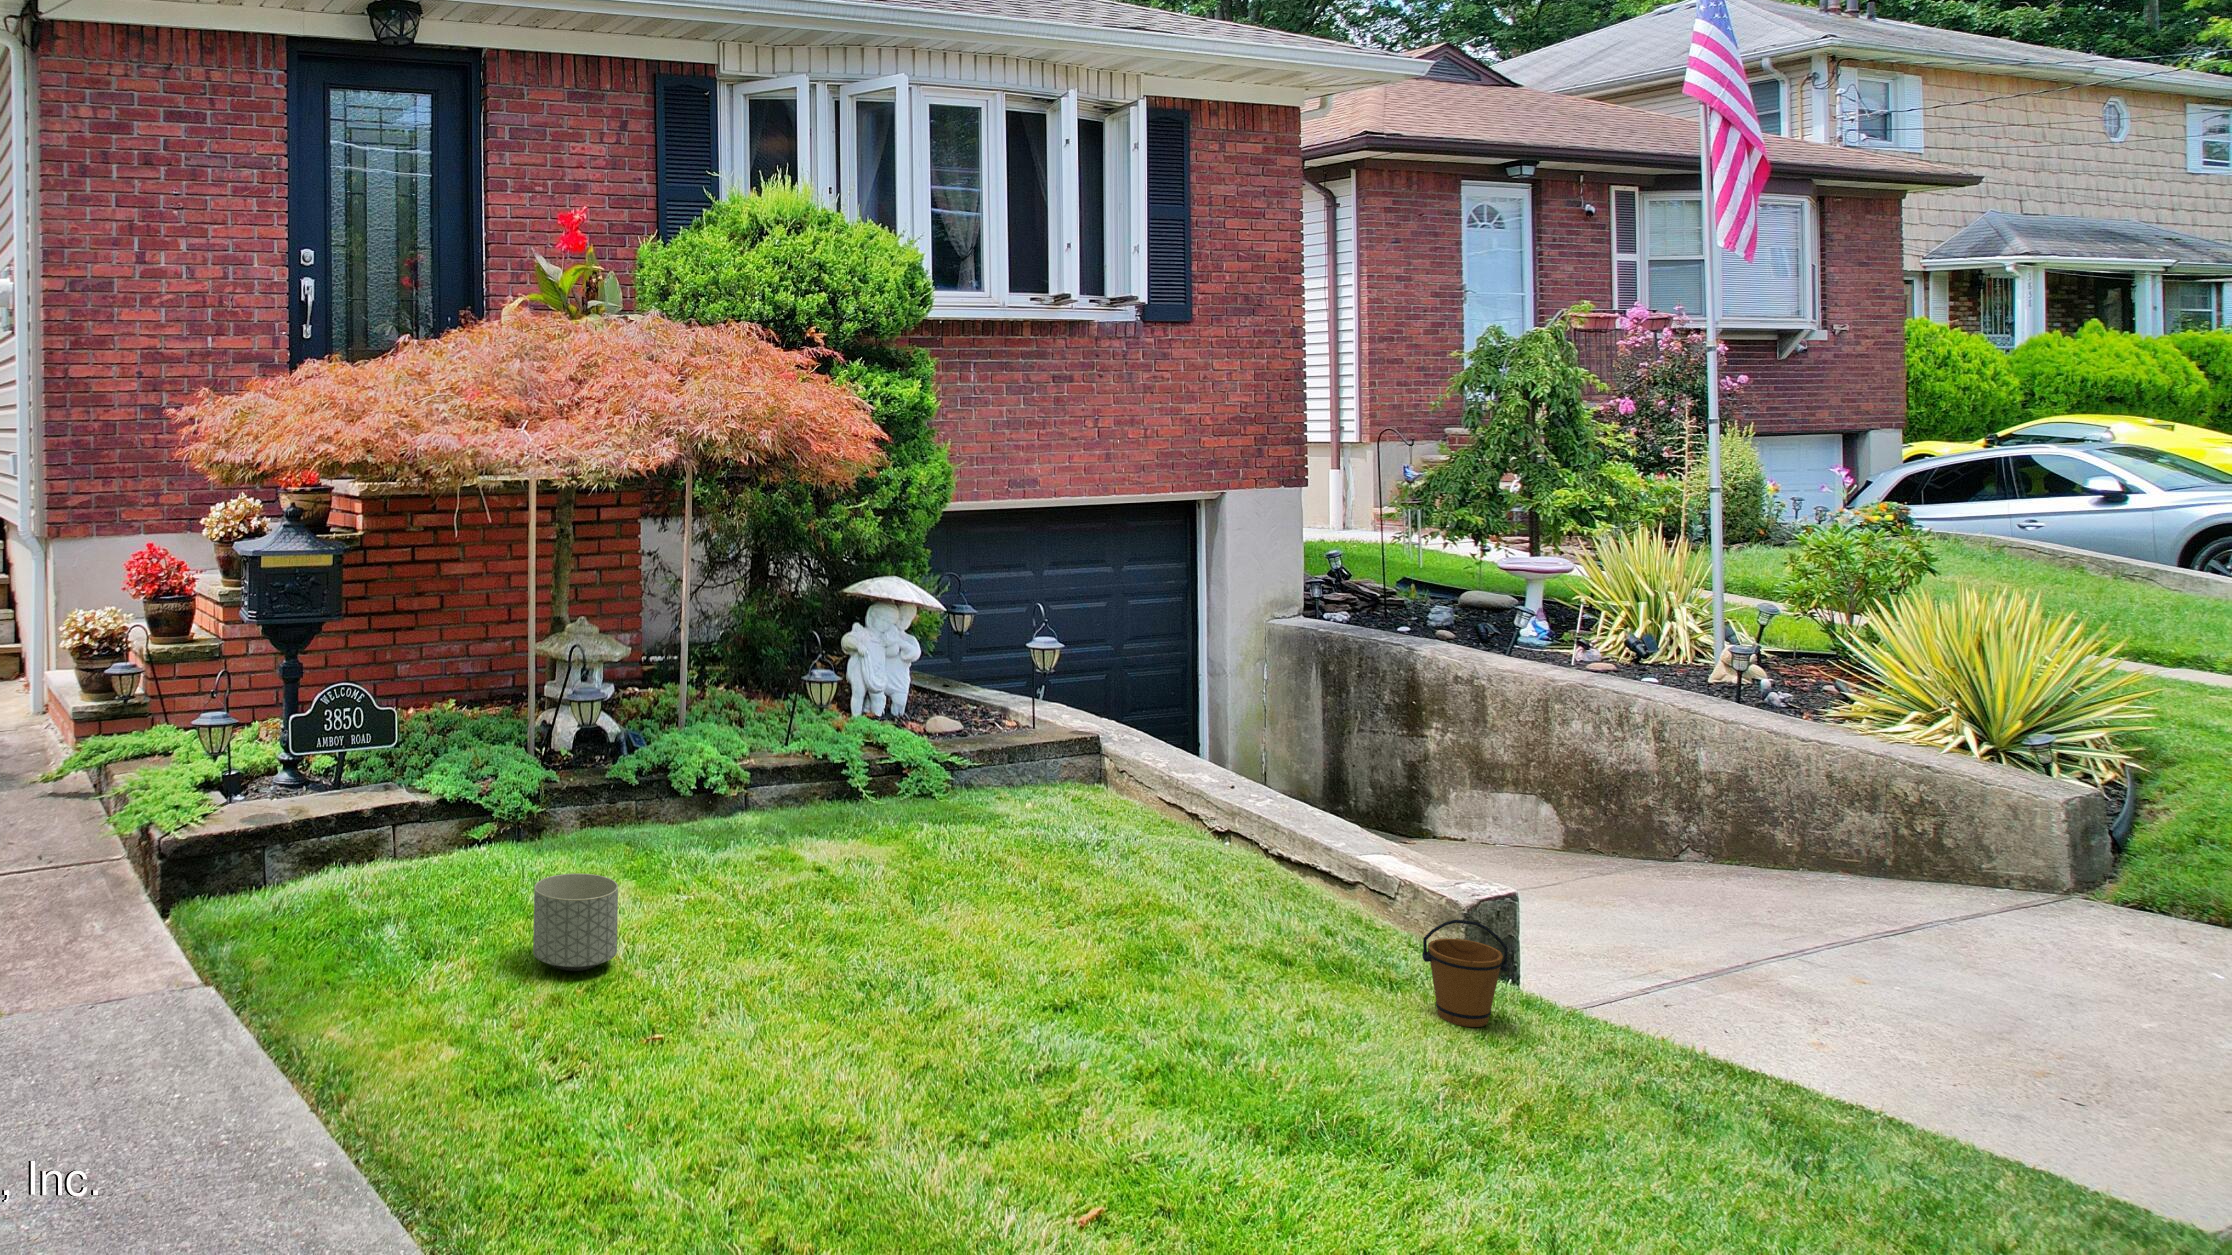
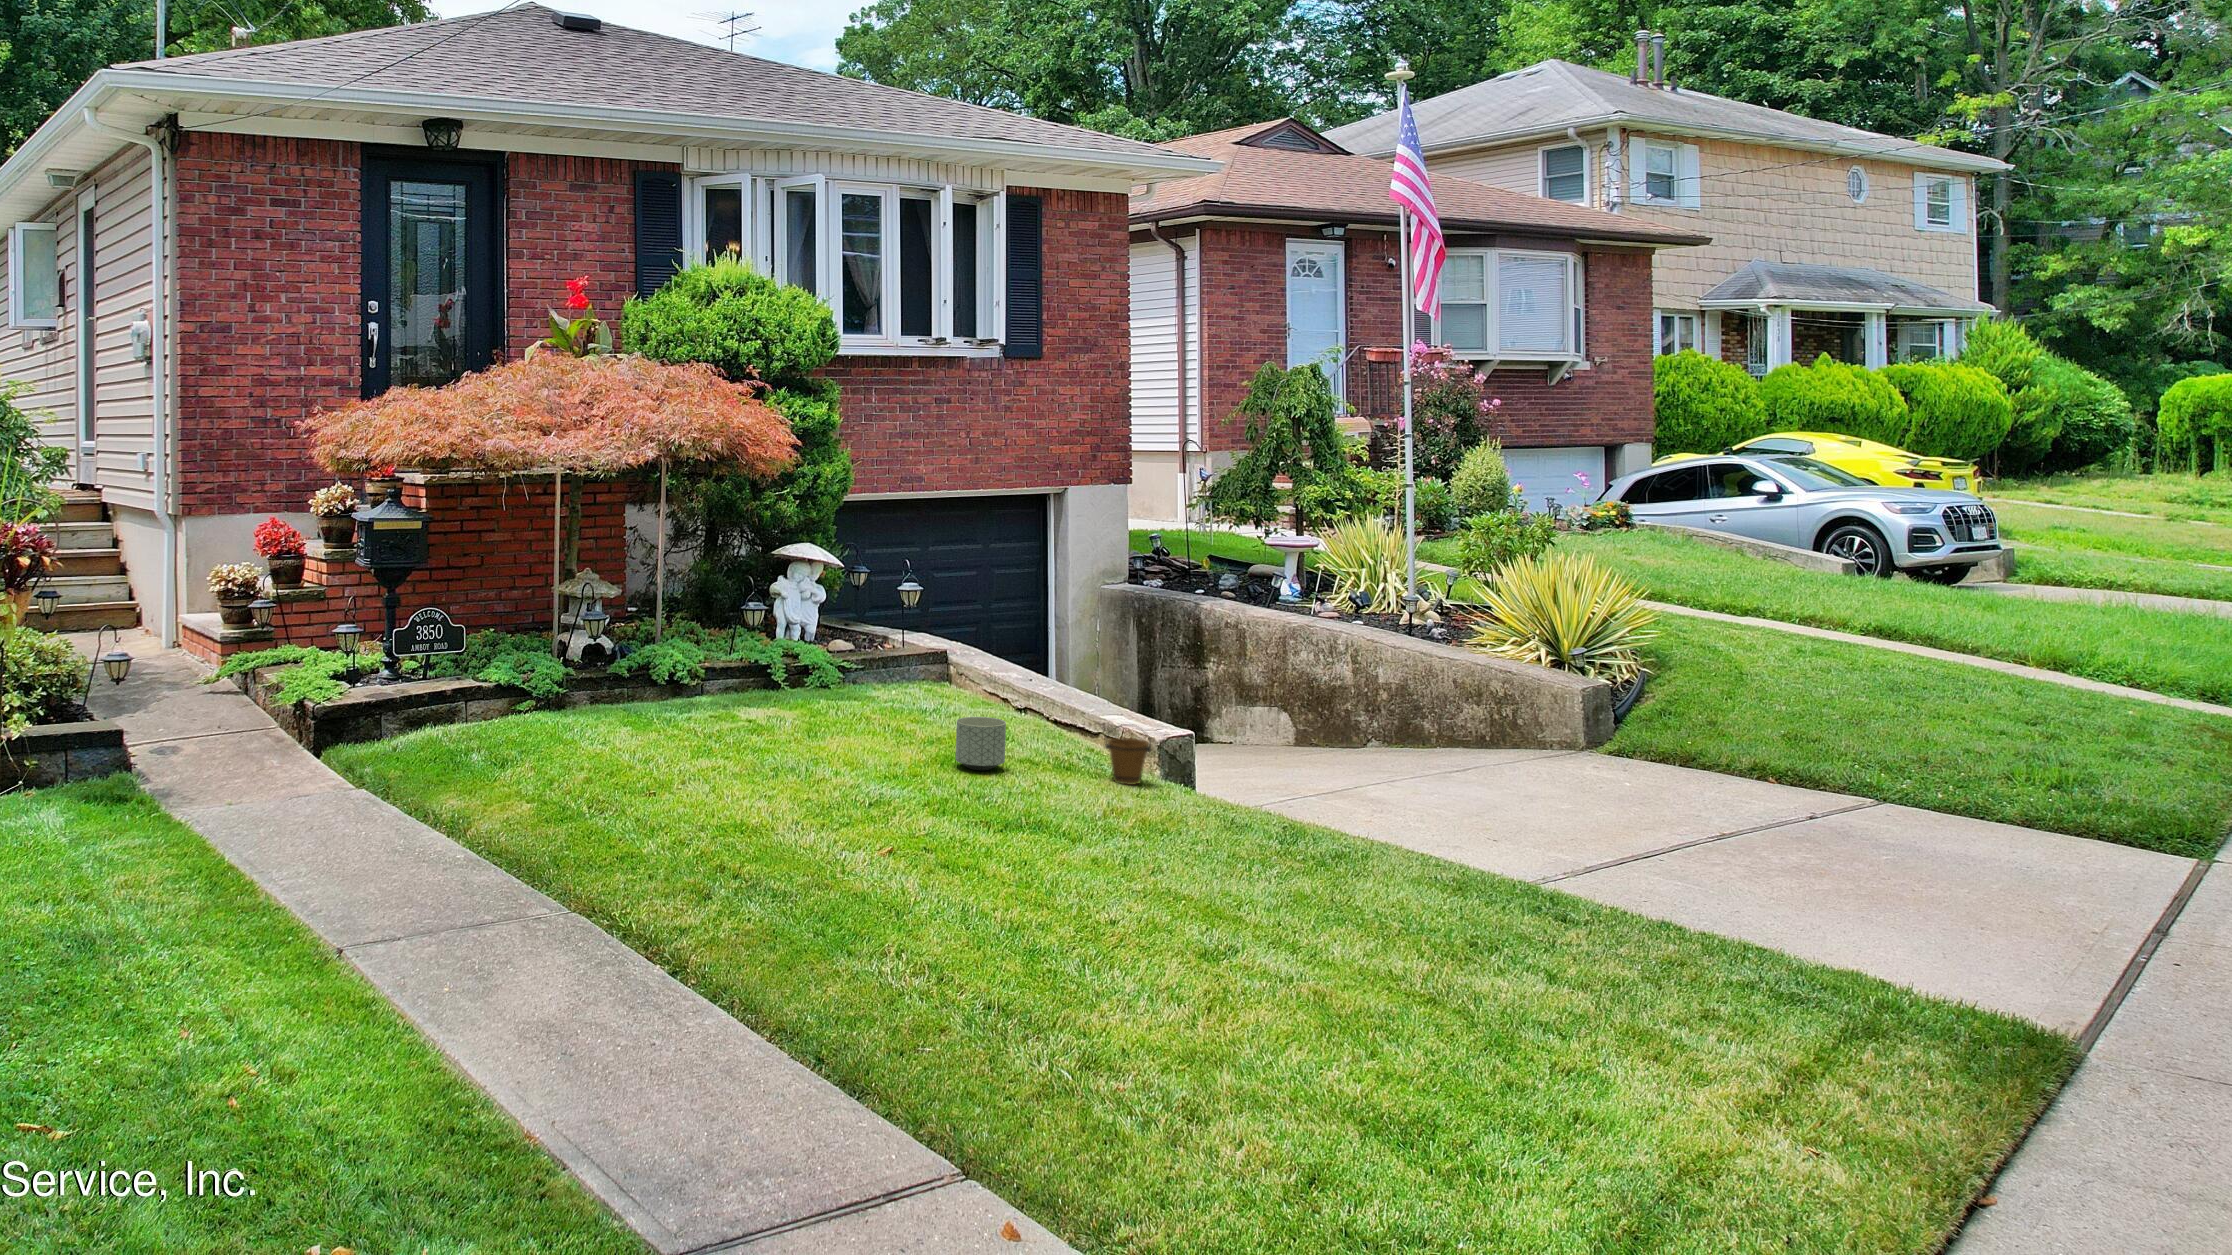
planter: present [533,873,618,971] -> present [956,717,1006,771]

